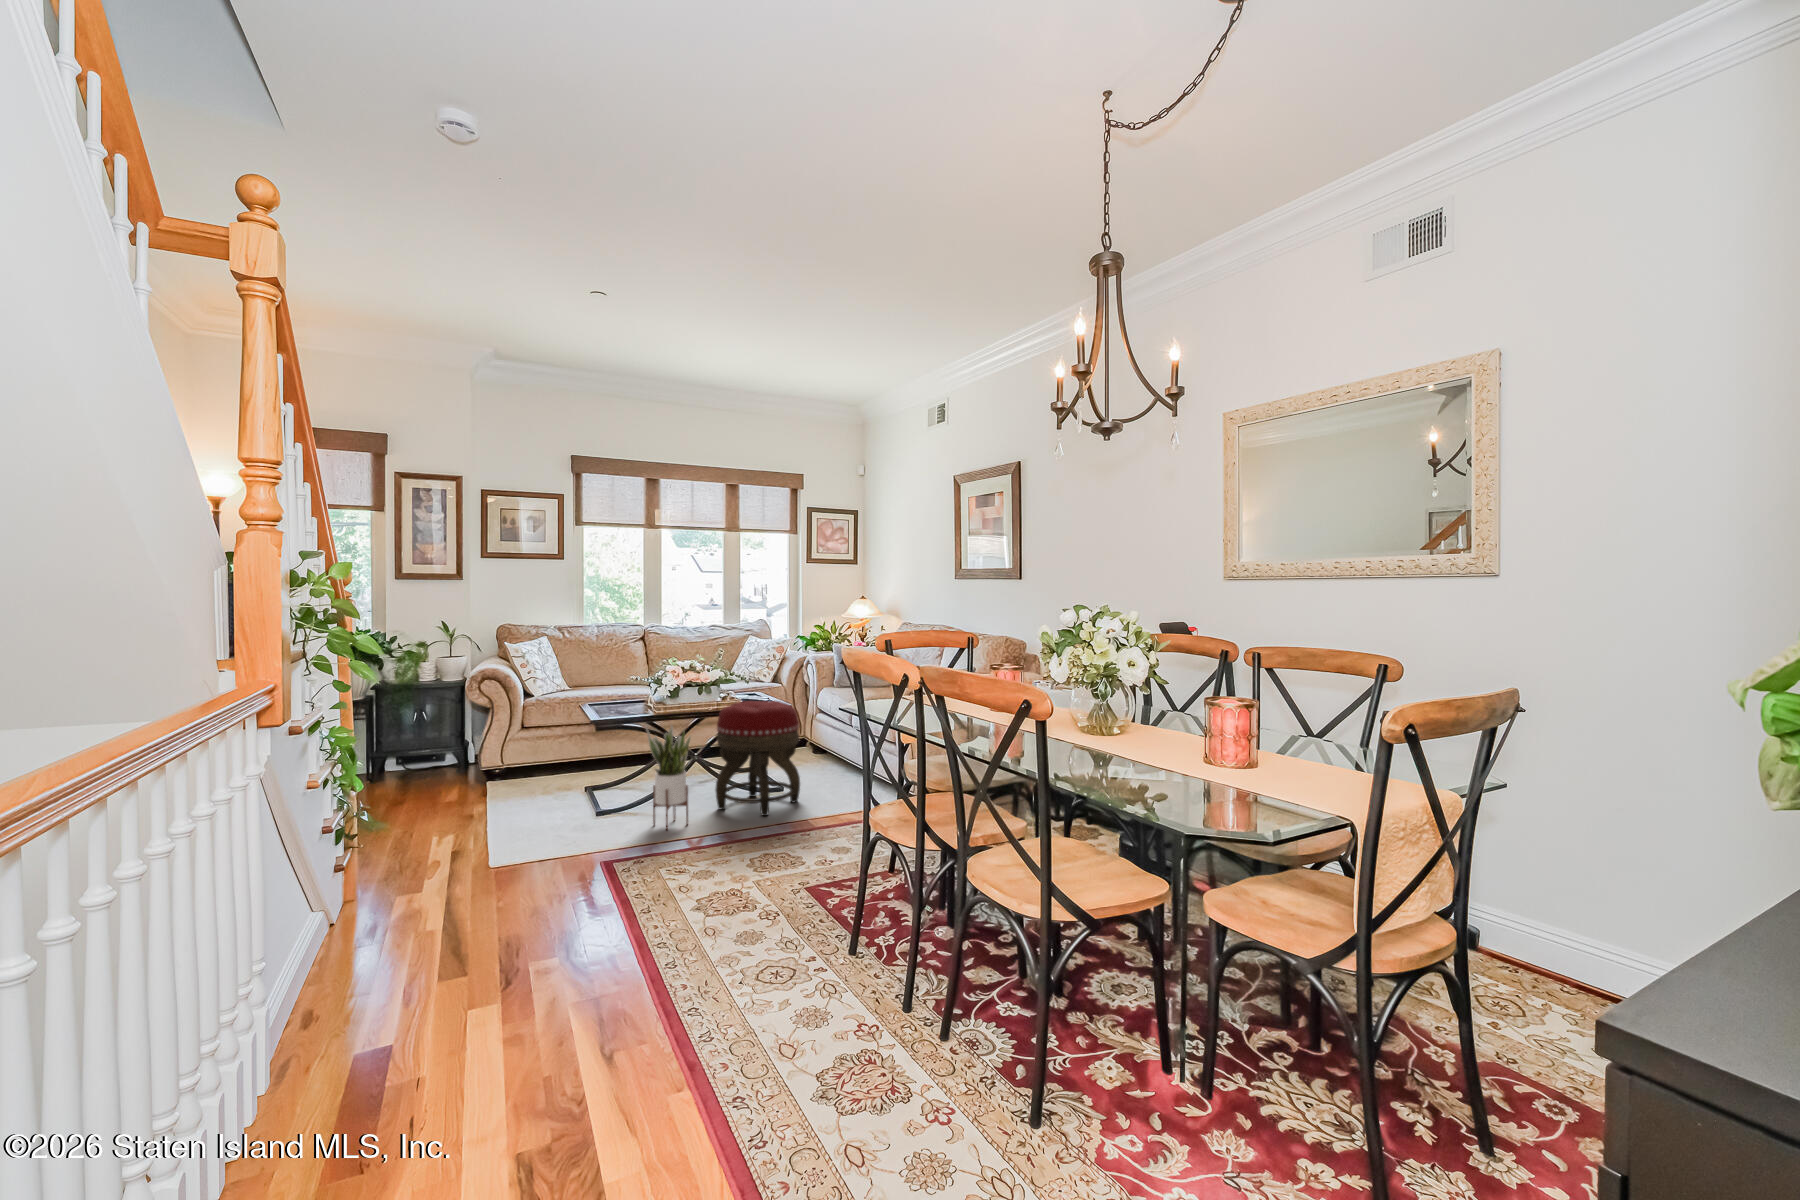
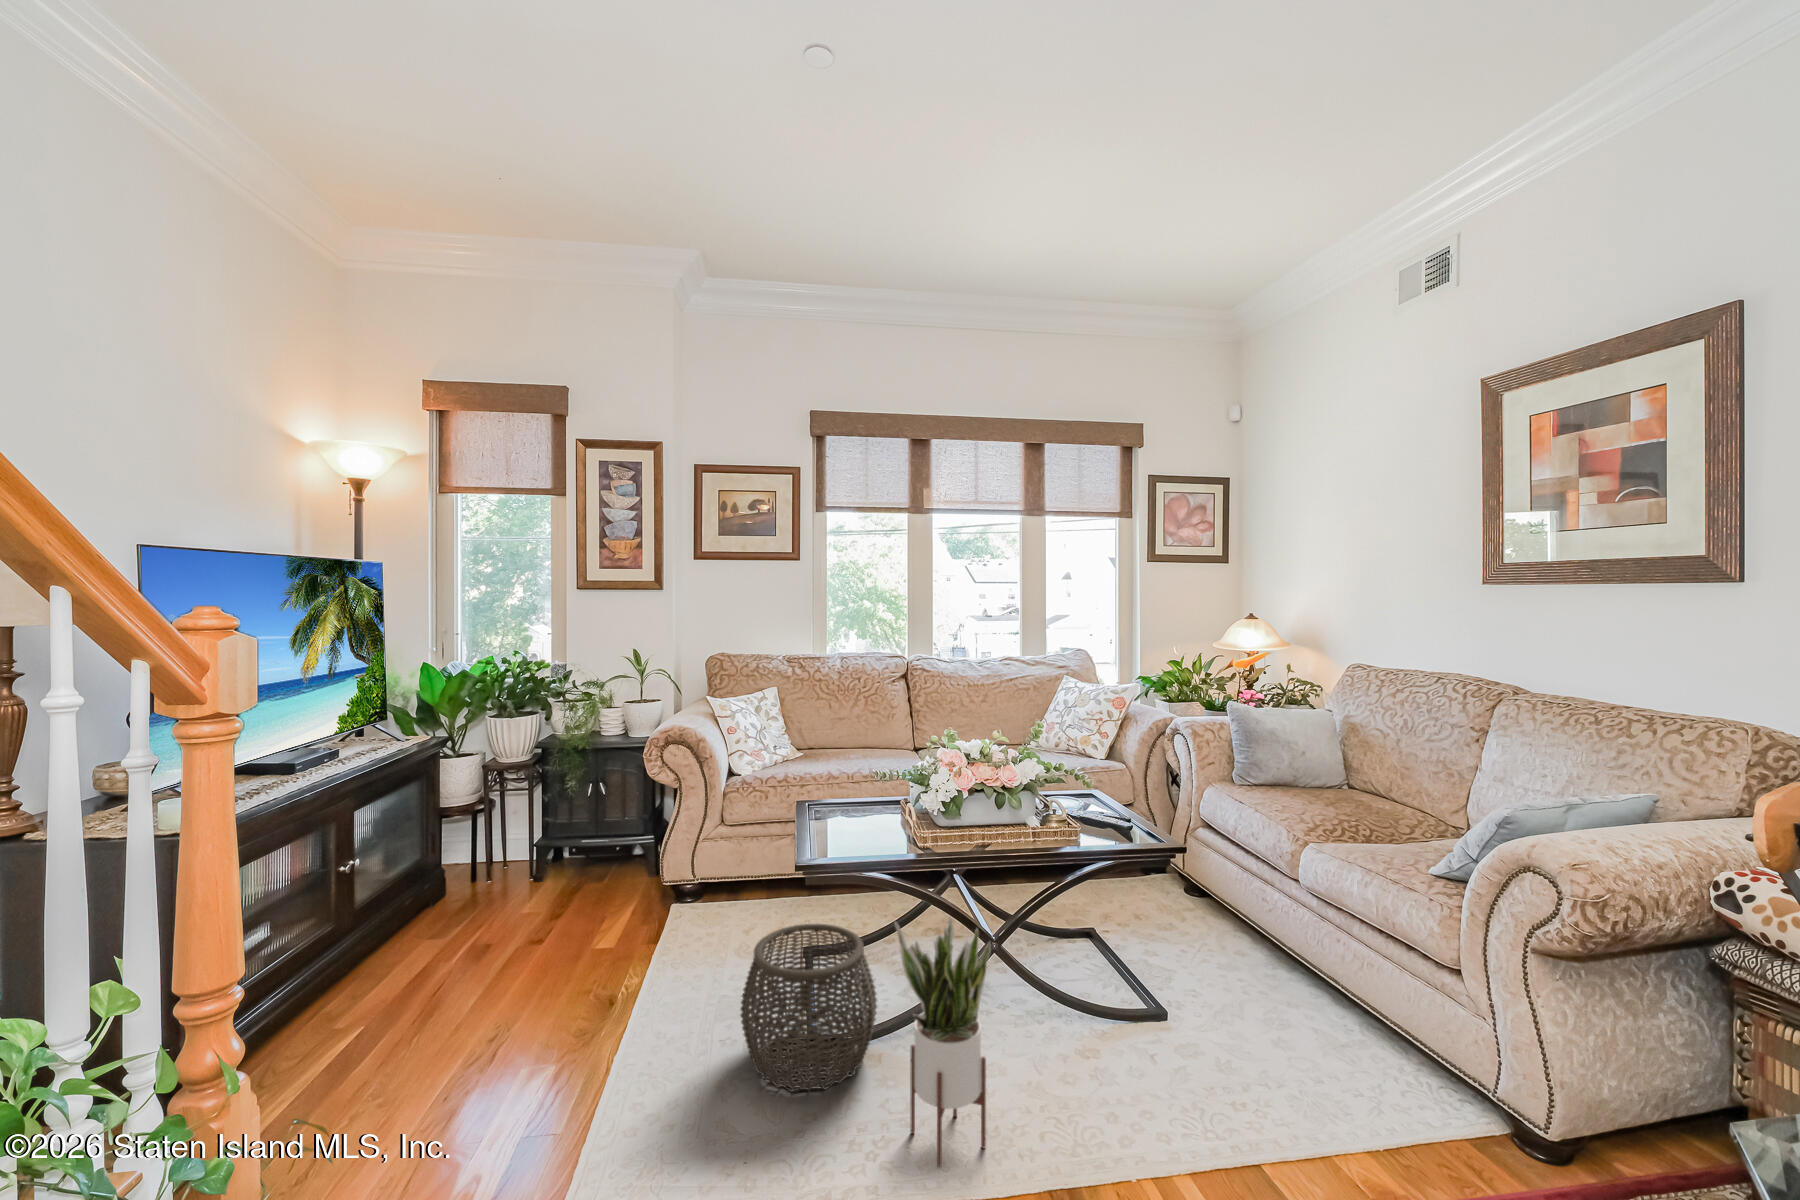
footstool: present [715,701,800,816] -> none [1038,845,1227,1142]
woven basket: none [561,752,635,823] -> present [741,924,877,1092]

